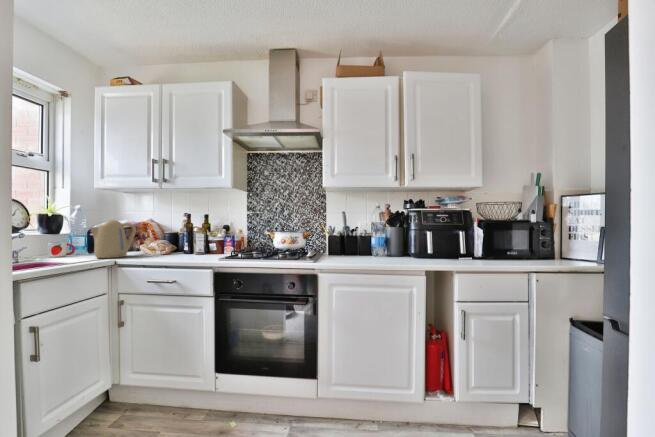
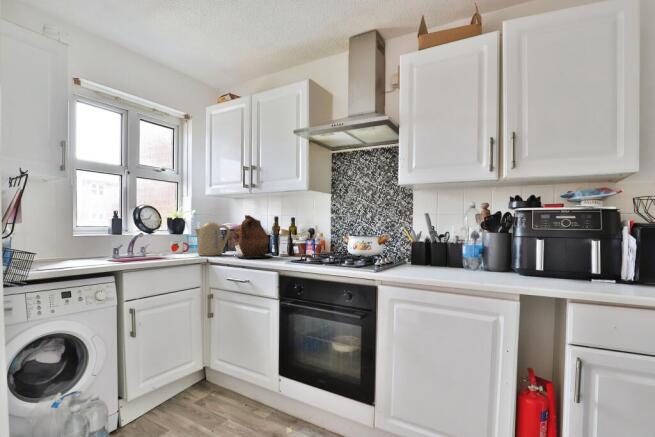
ceramic pitcher: none [150,213,196,258] -> present [237,215,273,258]

